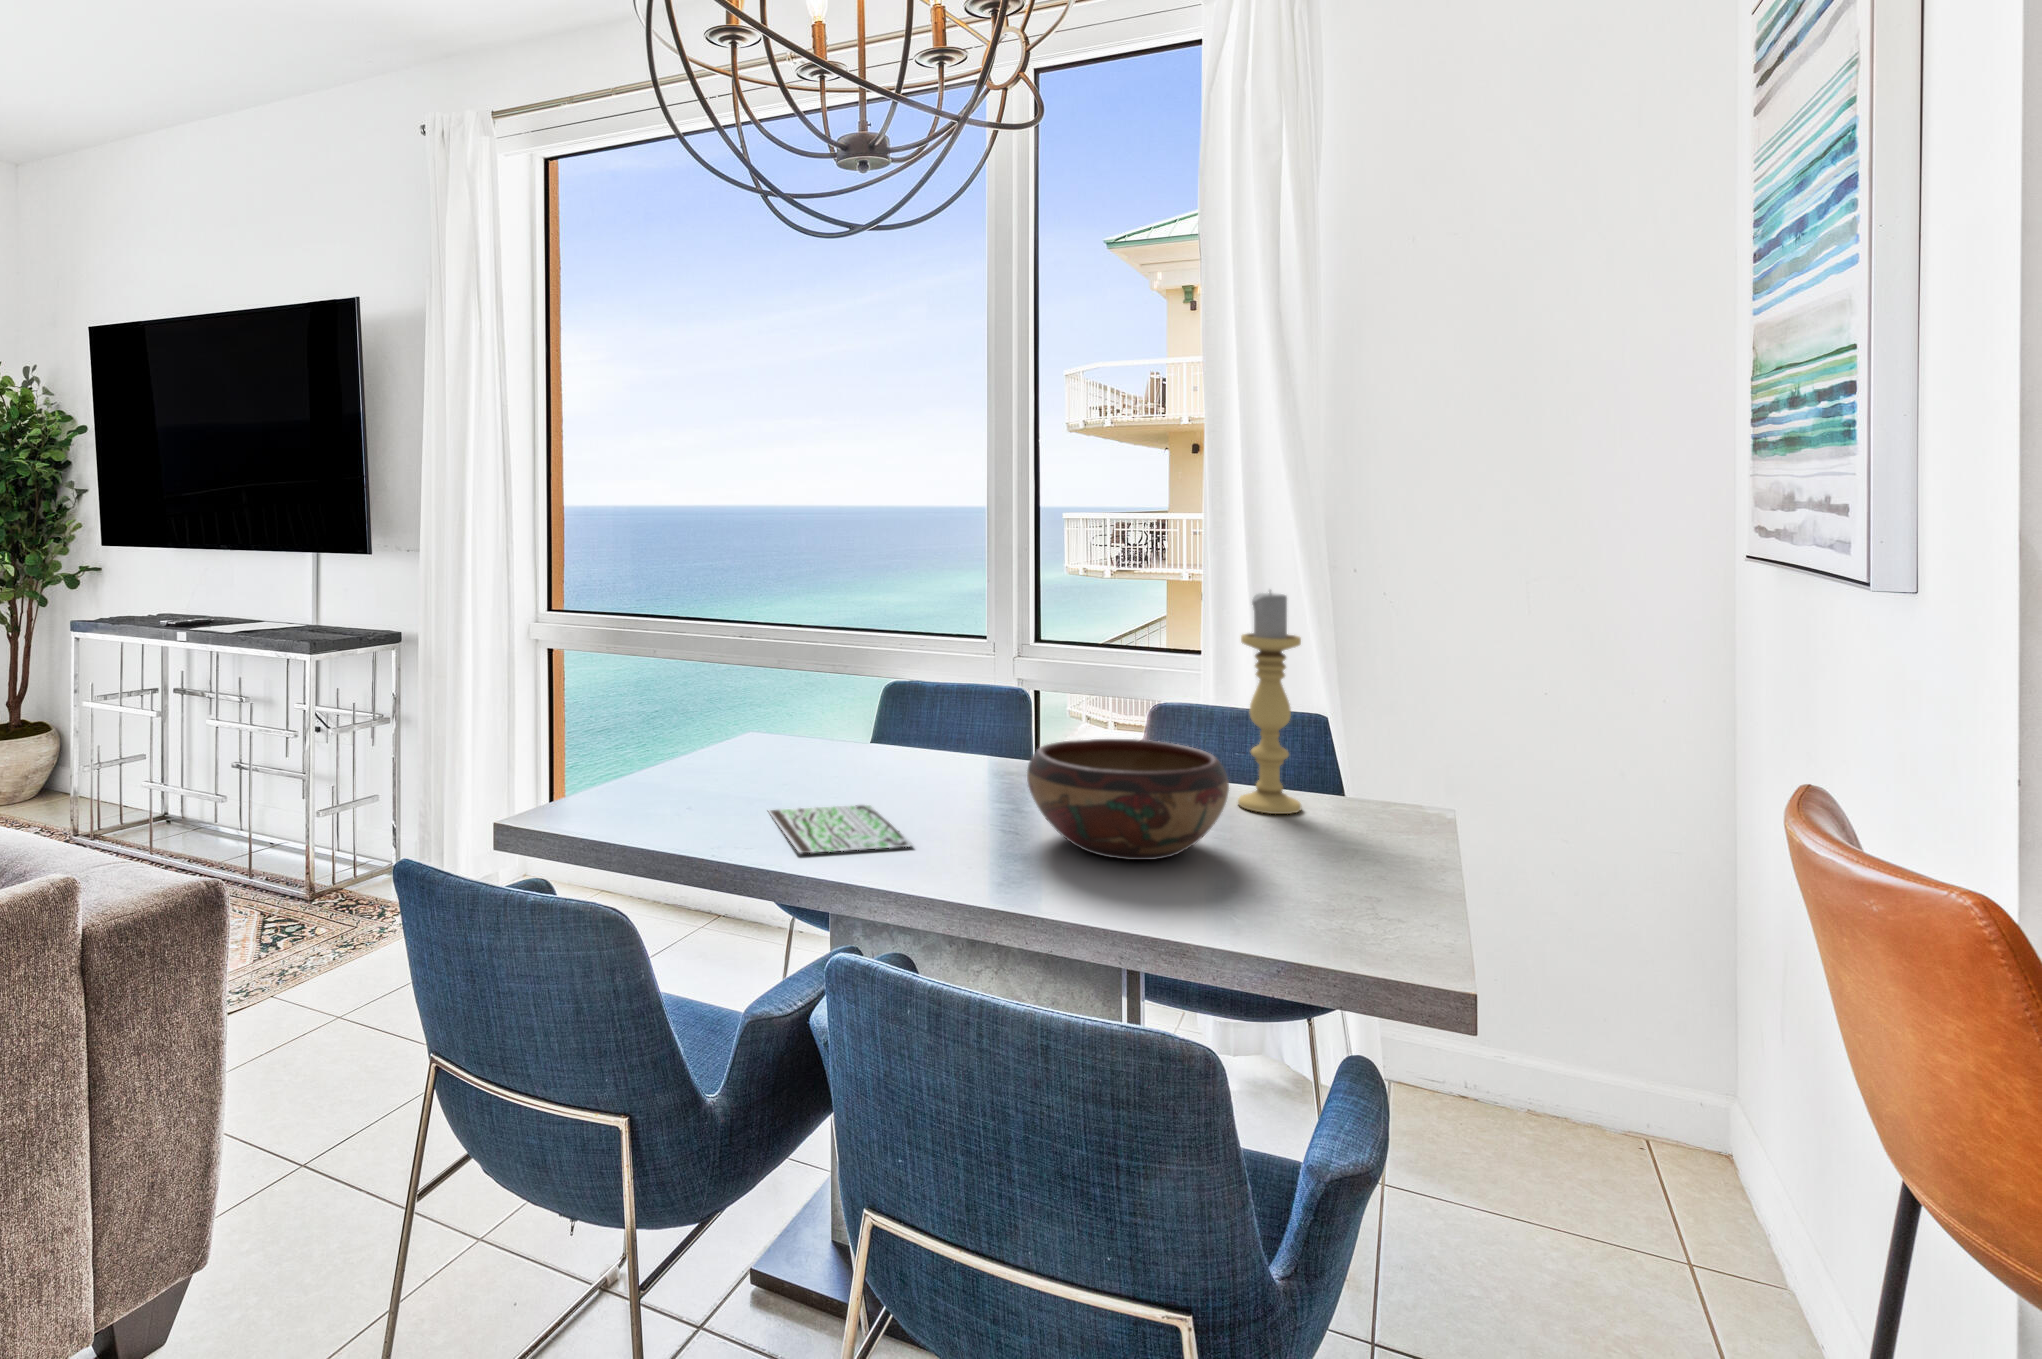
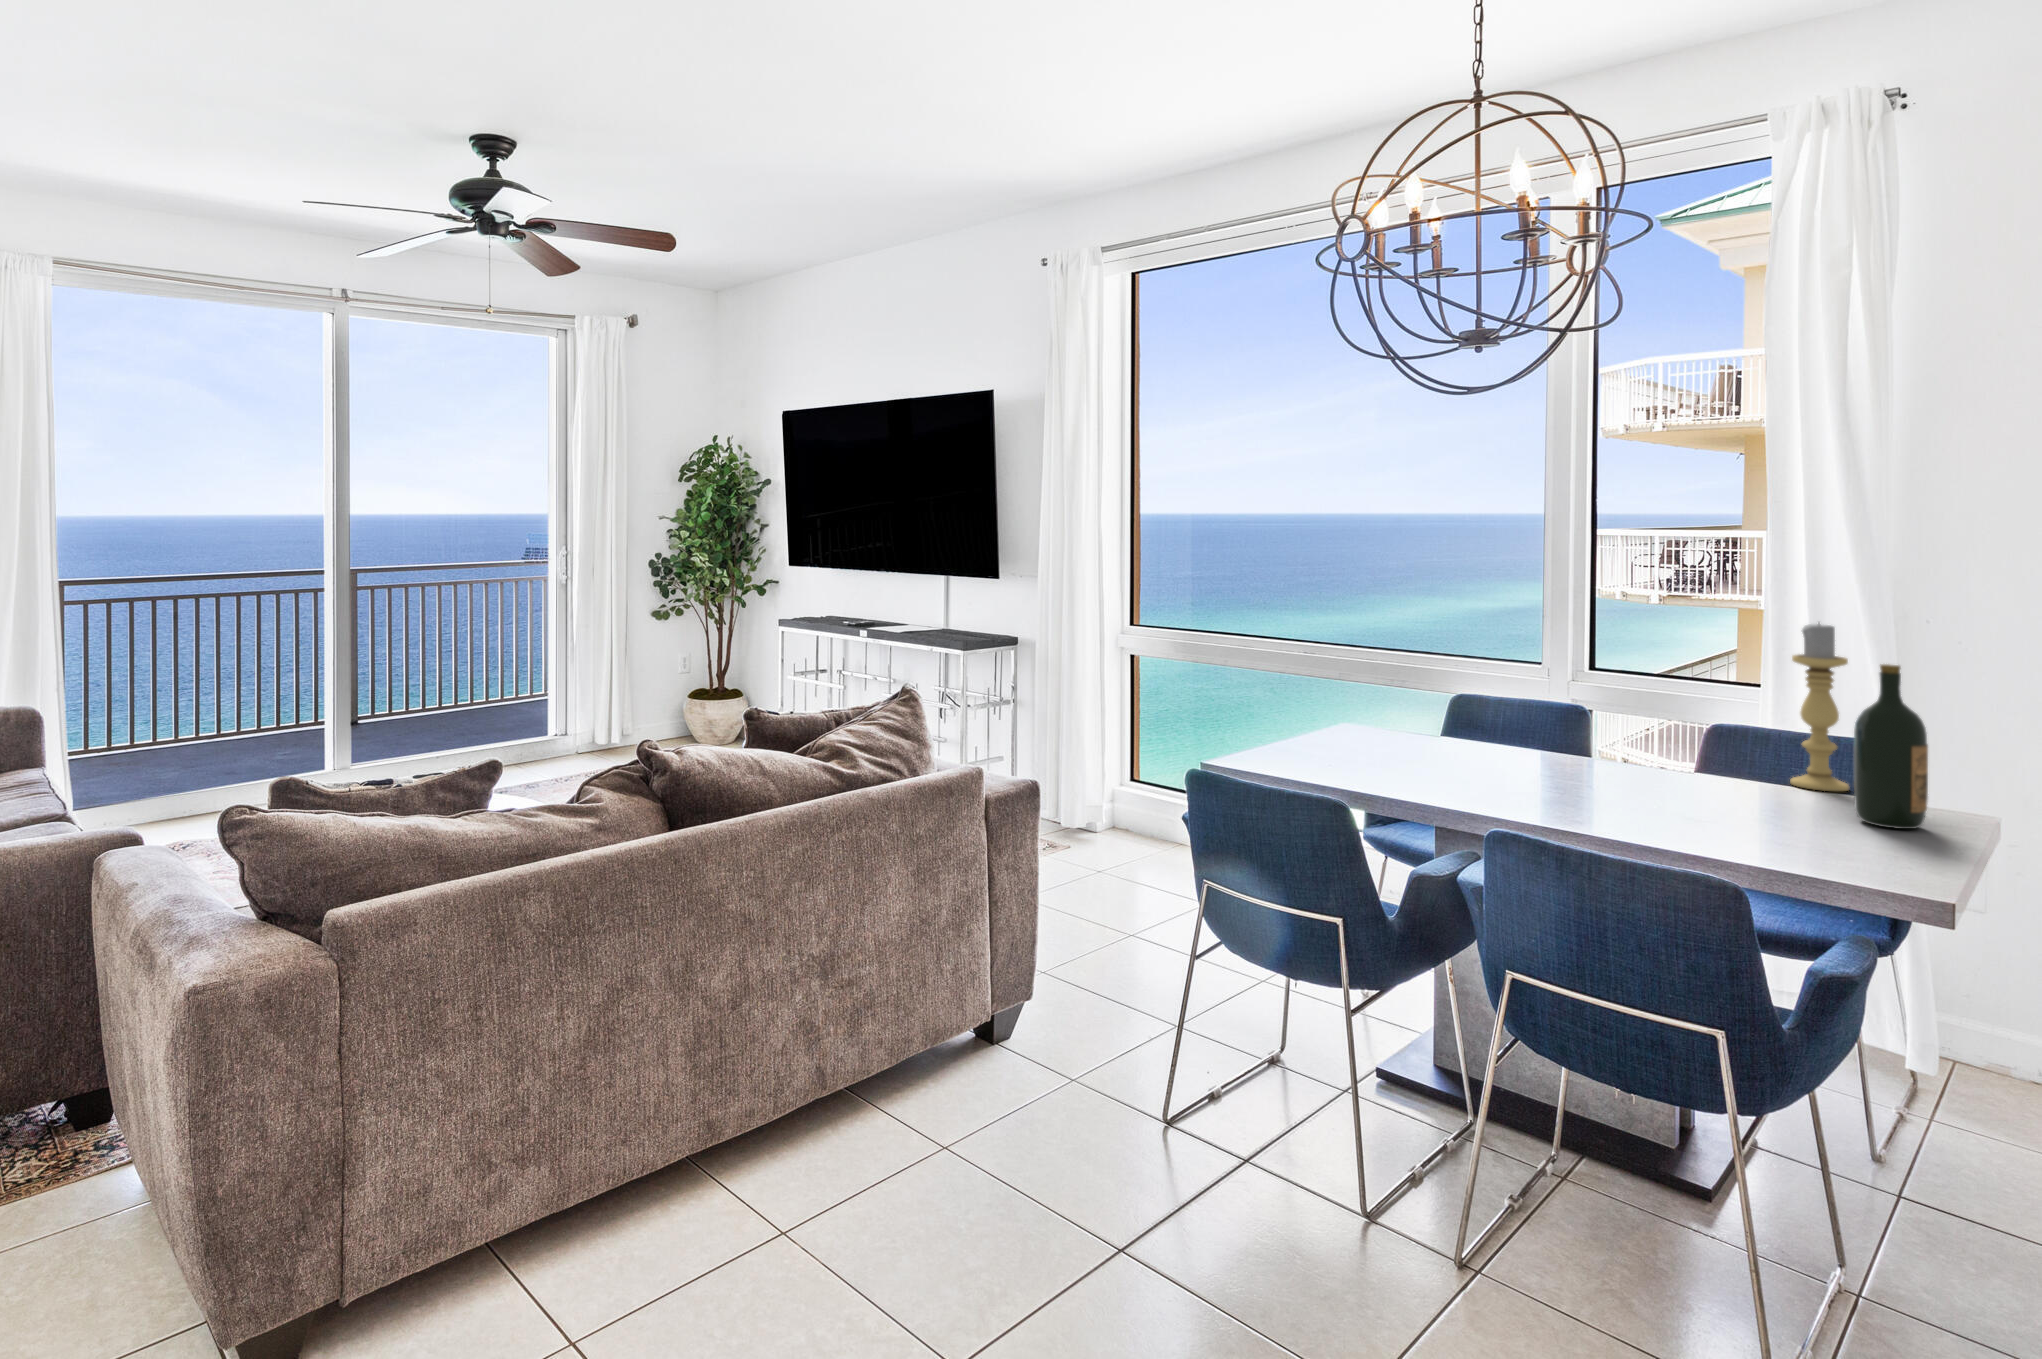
wine bottle: none [1319,646,1403,876] -> present [1854,664,1928,829]
decorative bowl: present [1027,739,1229,860] -> none [1604,725,1775,807]
book: present [769,805,913,853] -> none [1394,761,1517,787]

